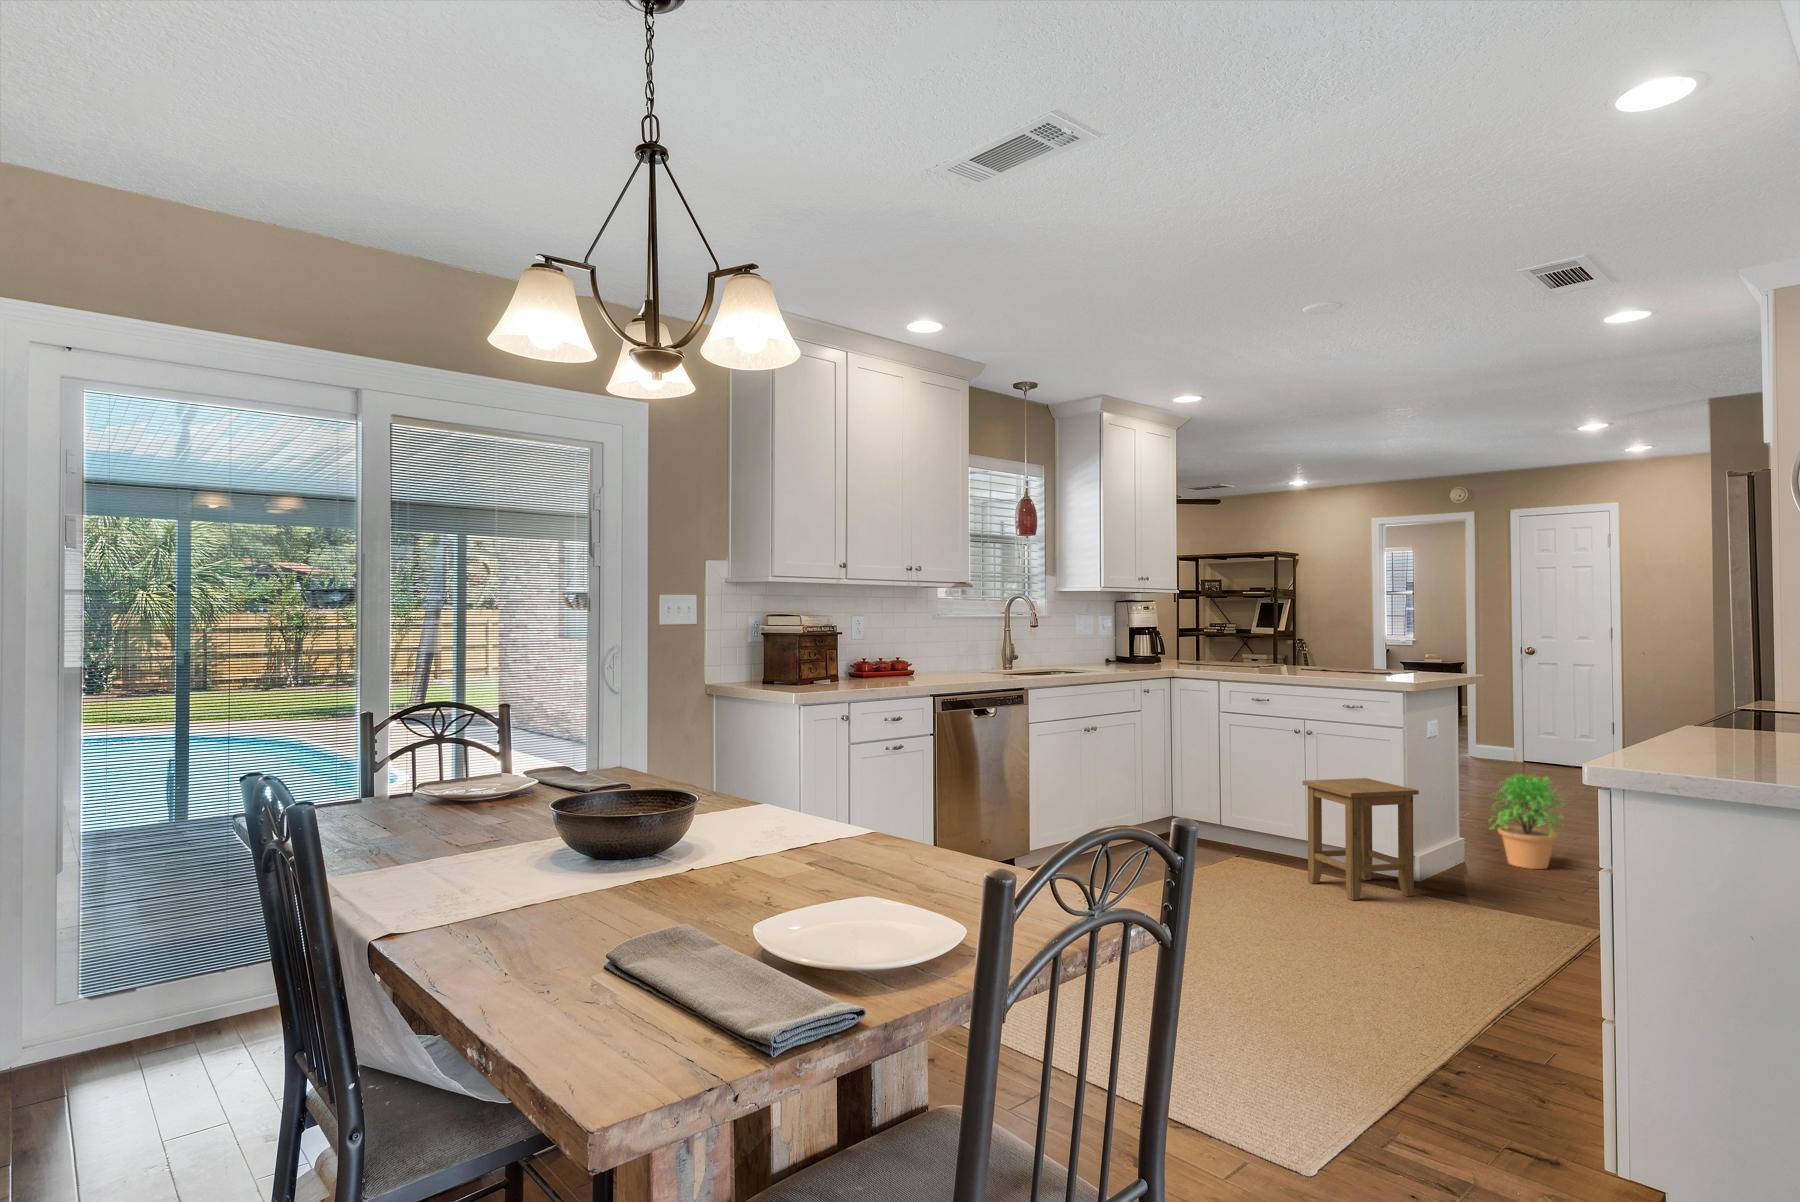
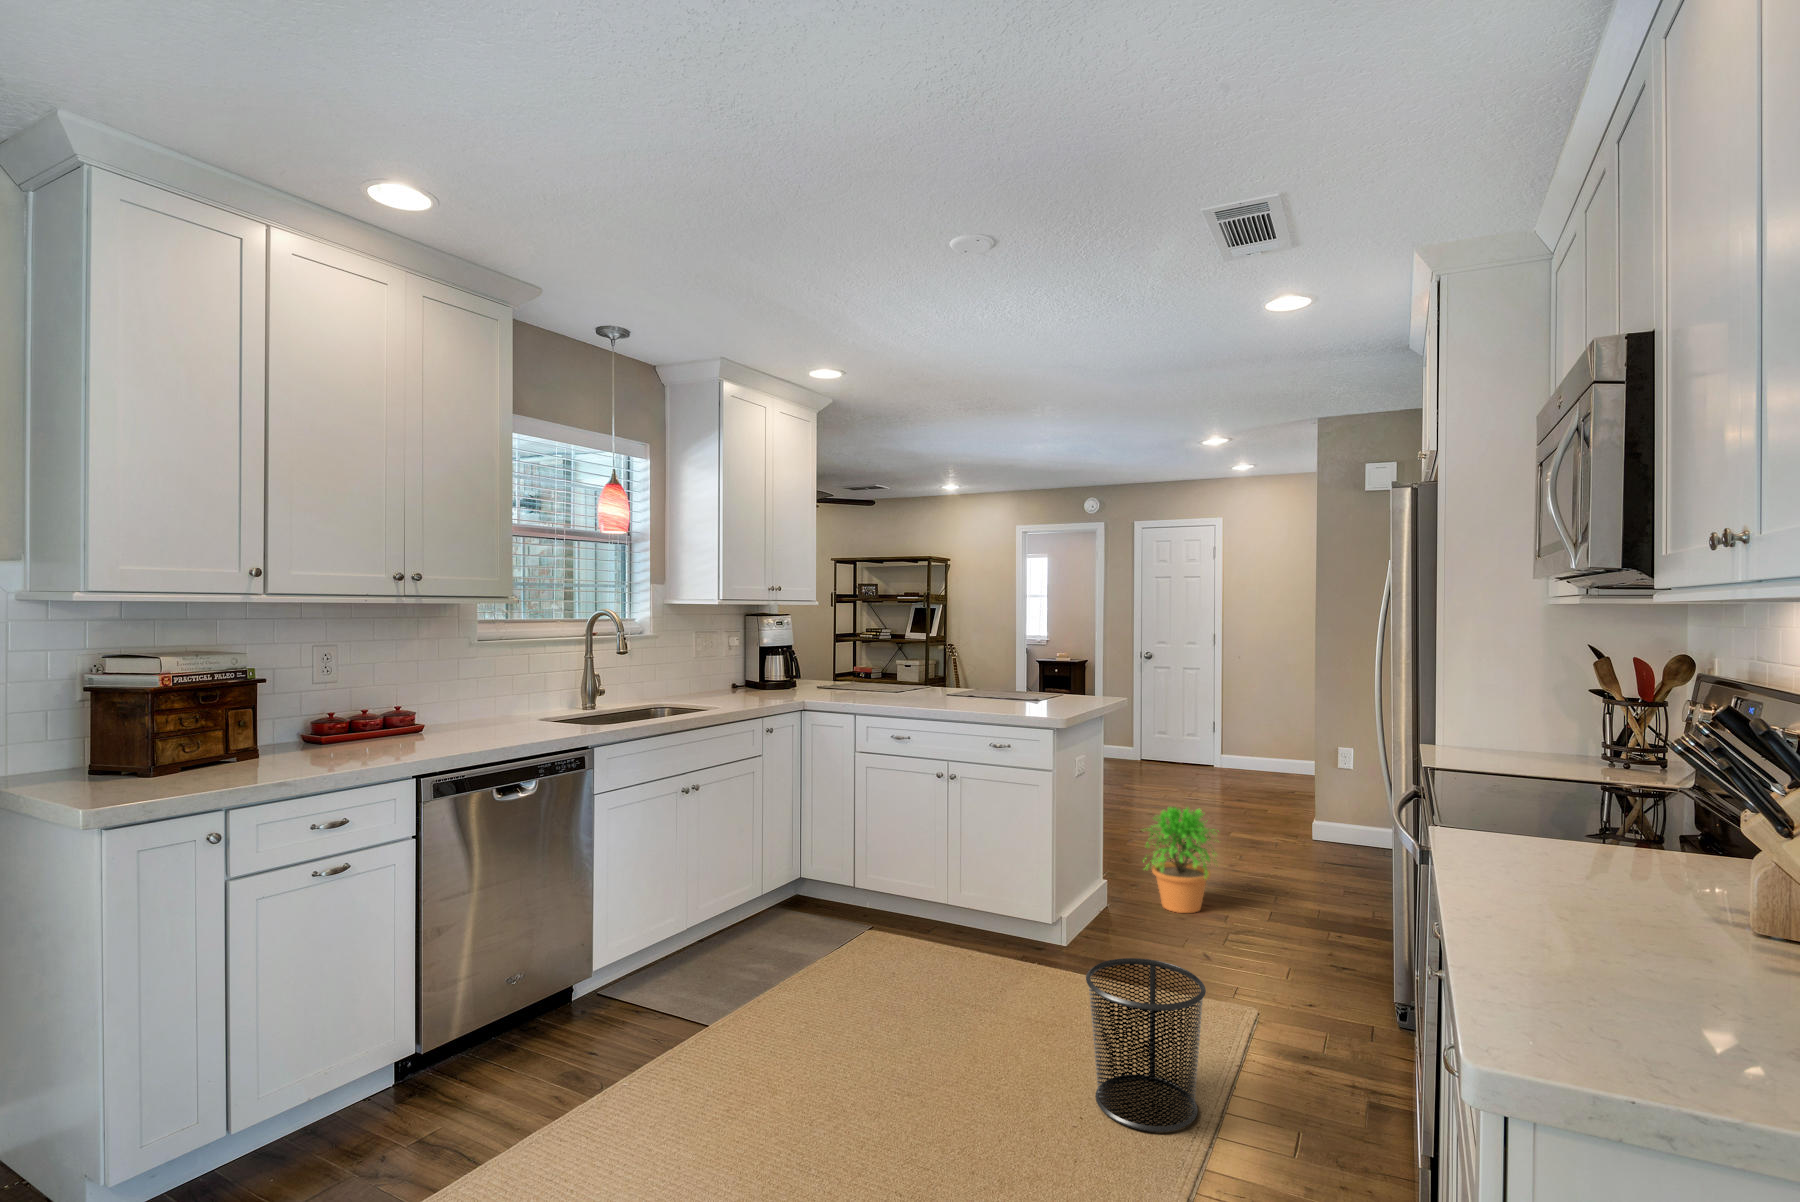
stool: present [1303,778,1419,900] -> none [951,832,1082,1002]
waste bin: none [1411,852,1510,967] -> present [1086,958,1206,1132]

